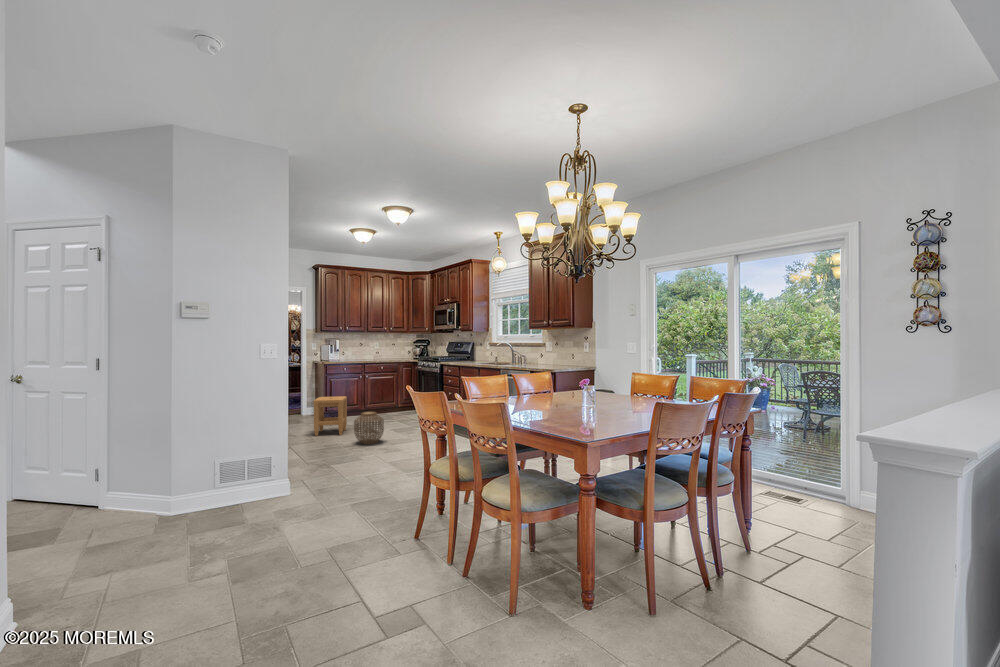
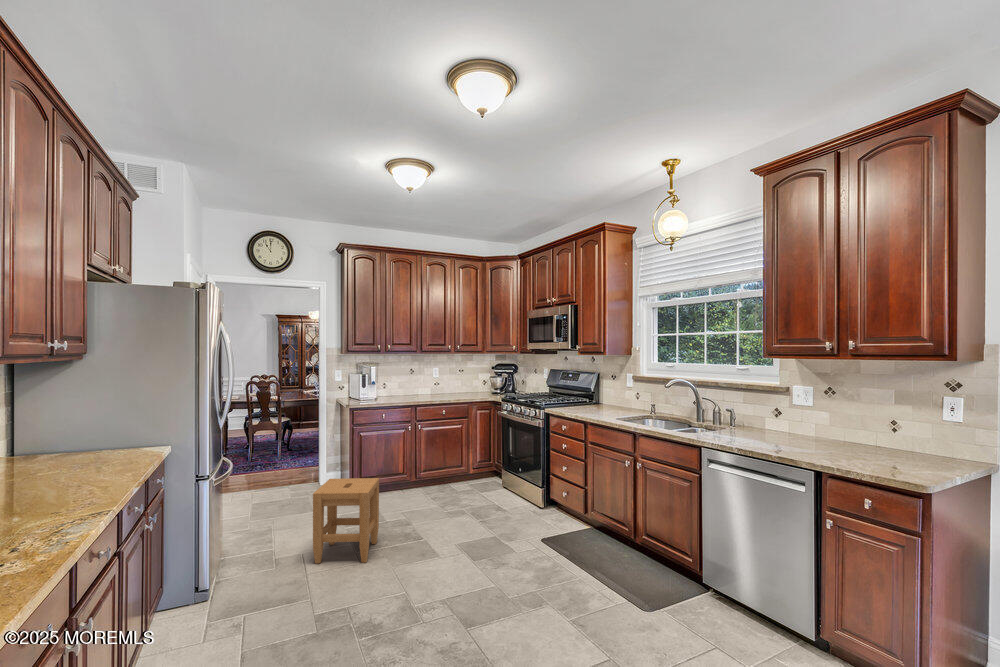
woven basket: present [354,412,384,444] -> none [385,532,448,612]

